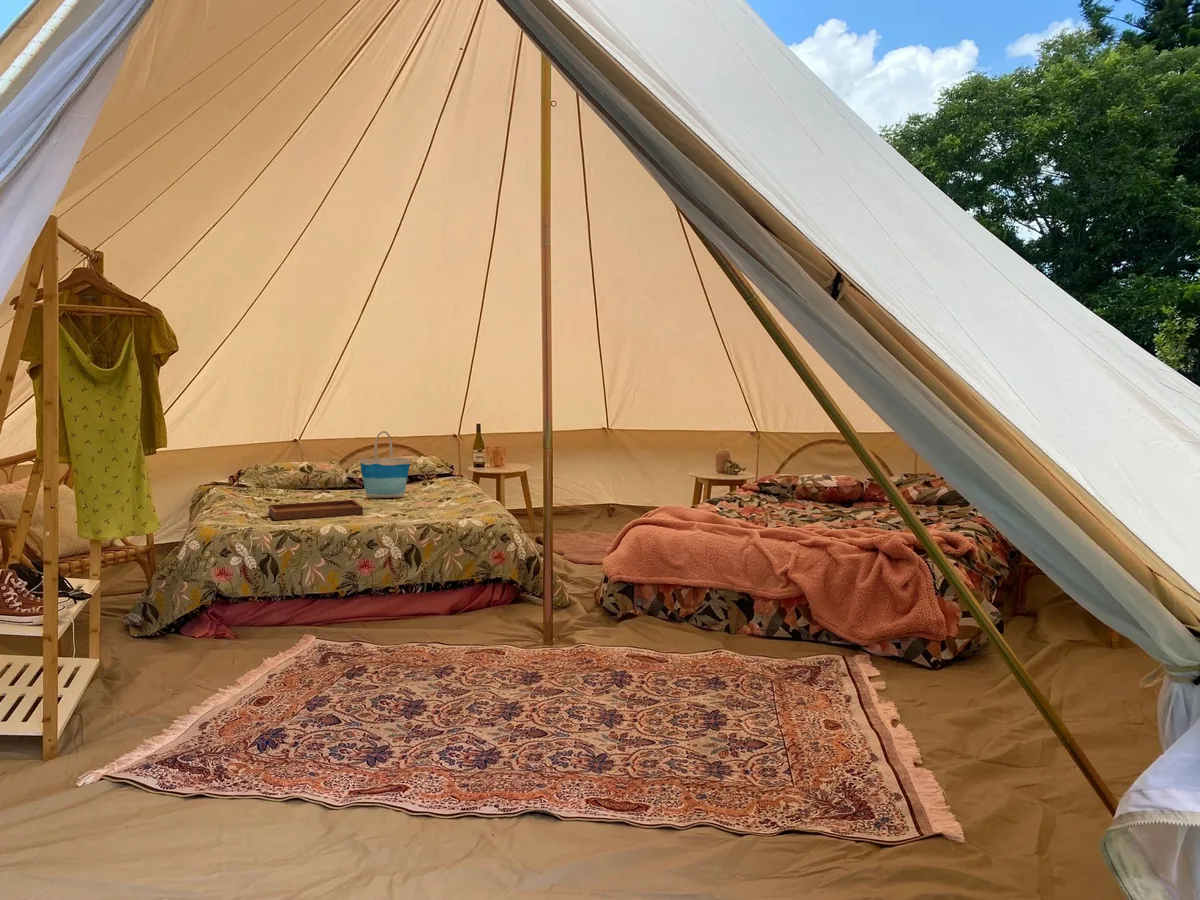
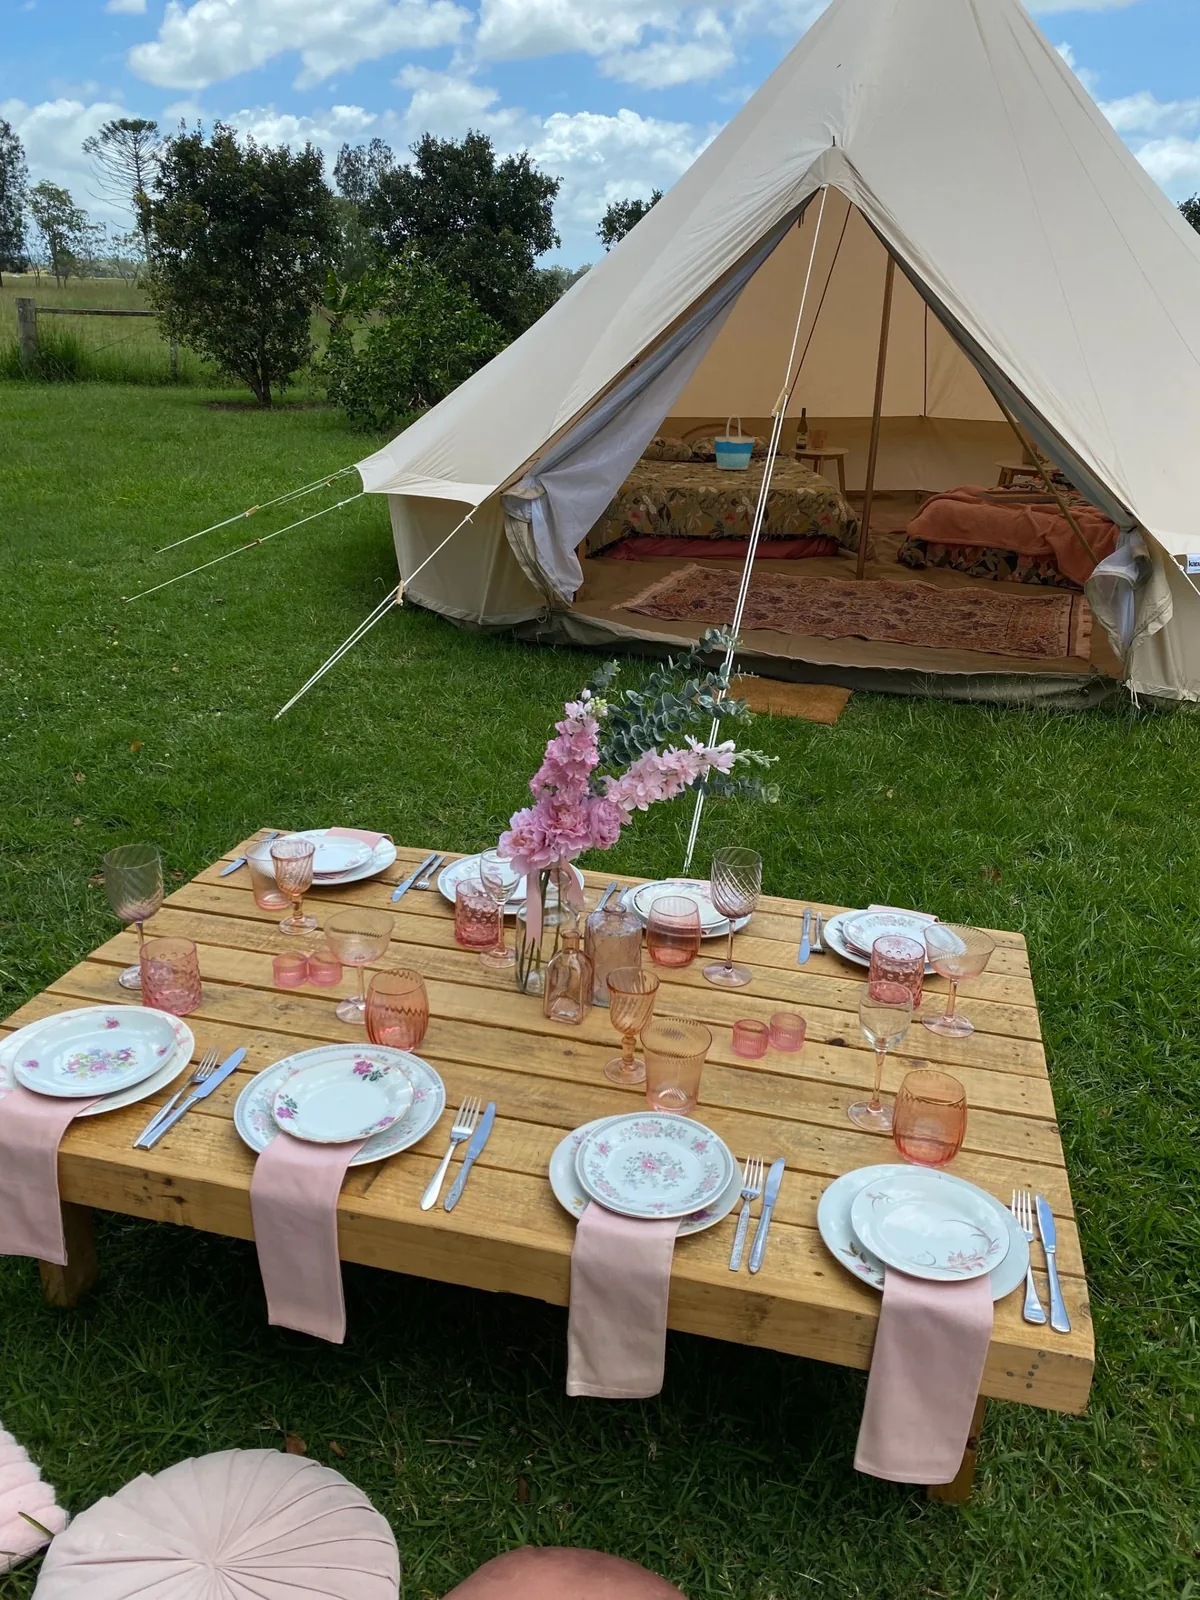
tray: present [269,484,363,520] -> present [977,475,1057,503]

